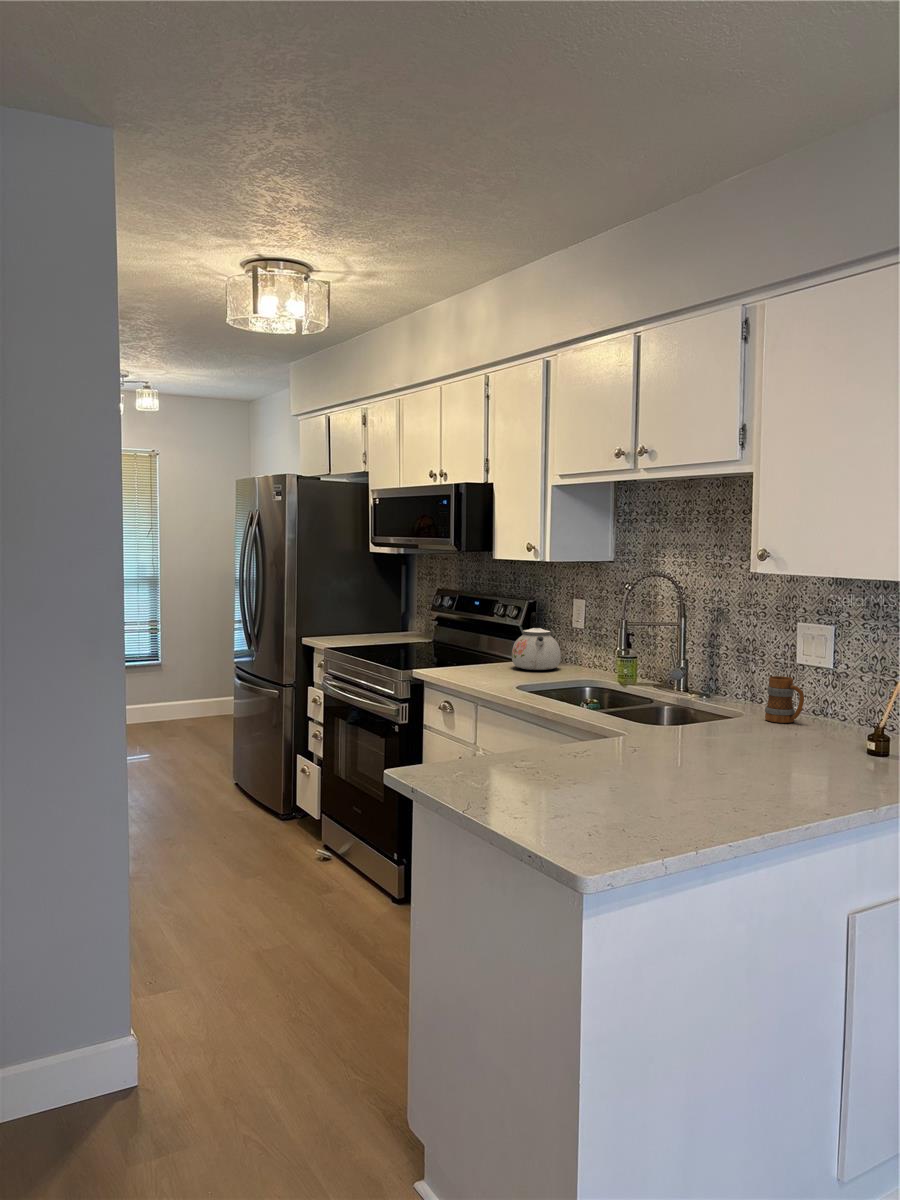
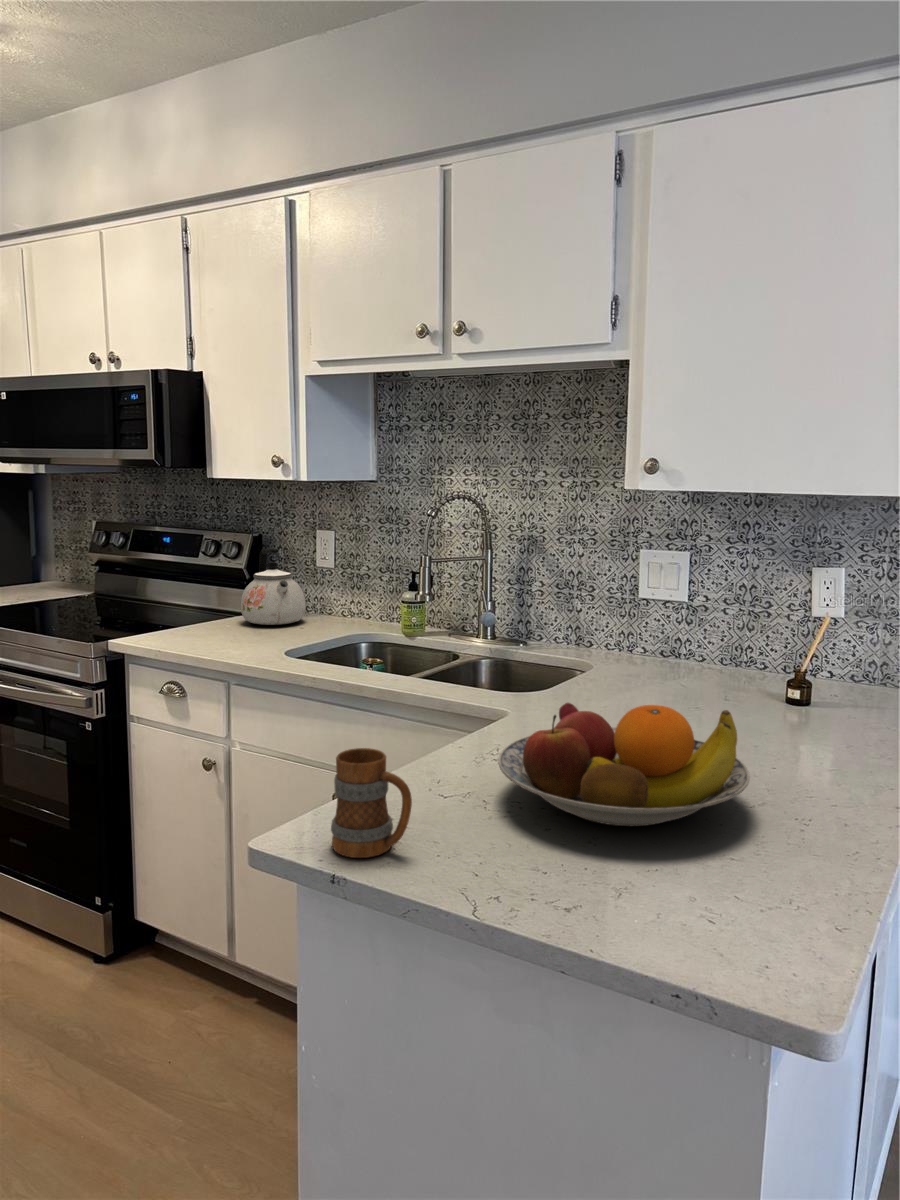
mug: present [765,676,804,723] -> present [331,748,412,858]
fruit bowl: none [547,716,721,795] -> present [499,703,750,826]

